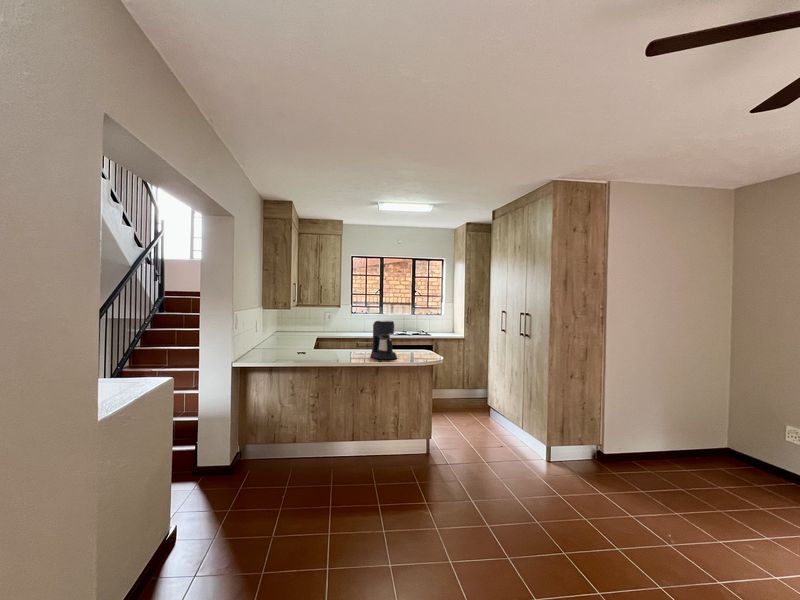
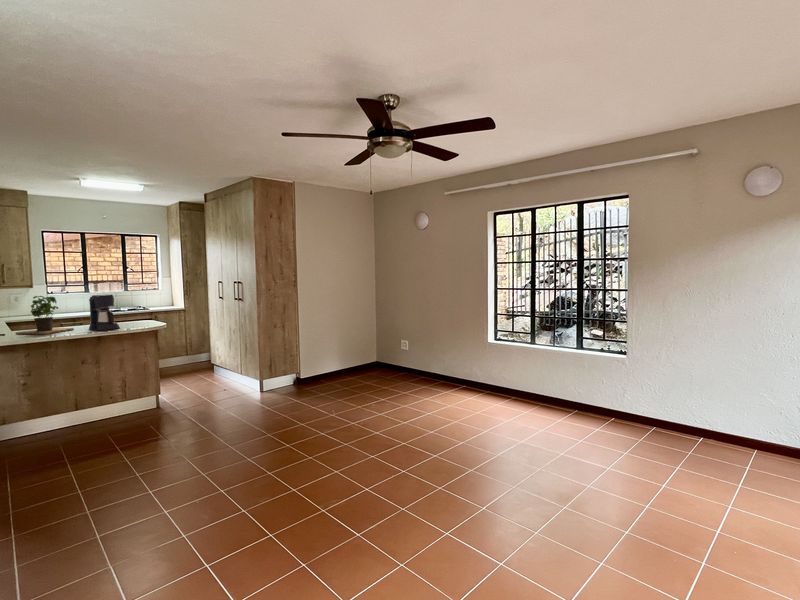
potted plant: none [314,318,359,358] -> present [16,296,74,334]

